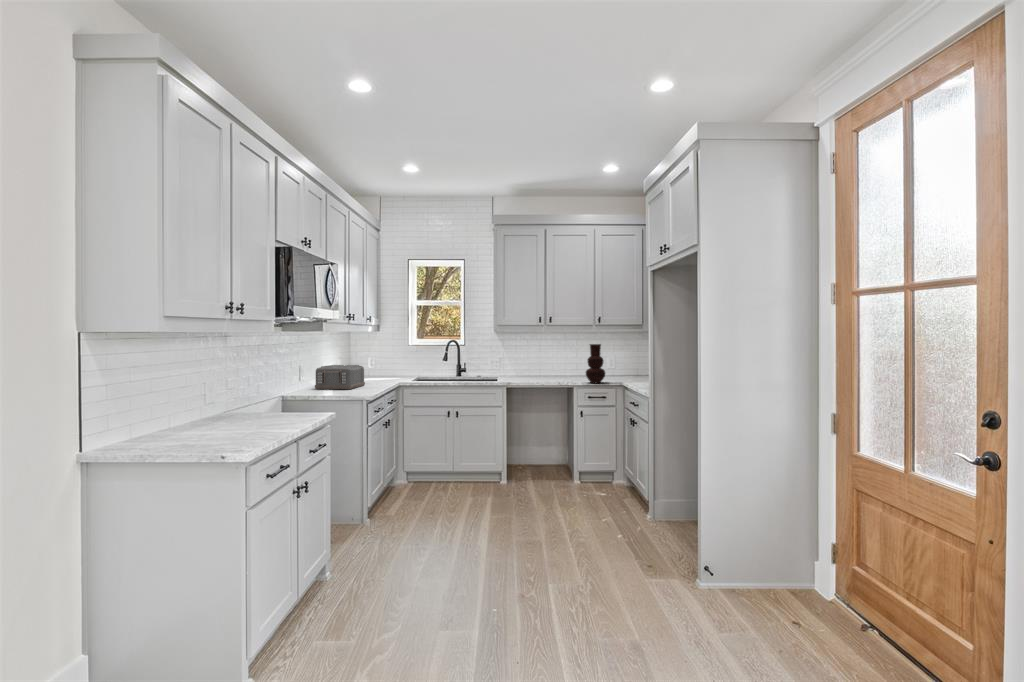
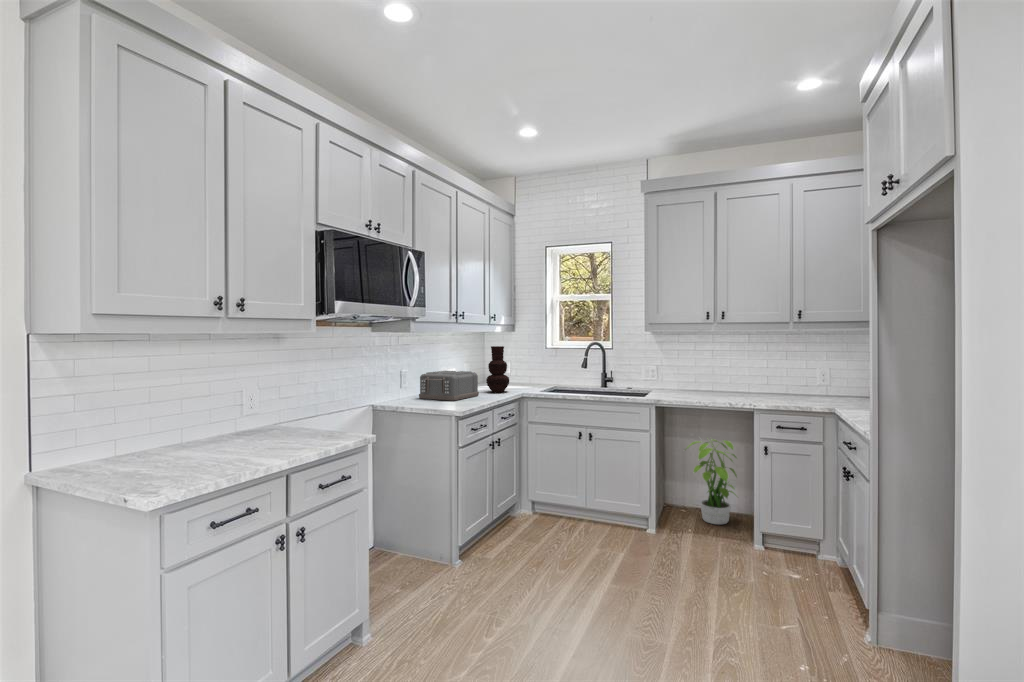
vase: present [586,344,605,383] -> present [486,346,509,393]
potted plant: none [520,410,559,473] -> present [685,439,737,525]

